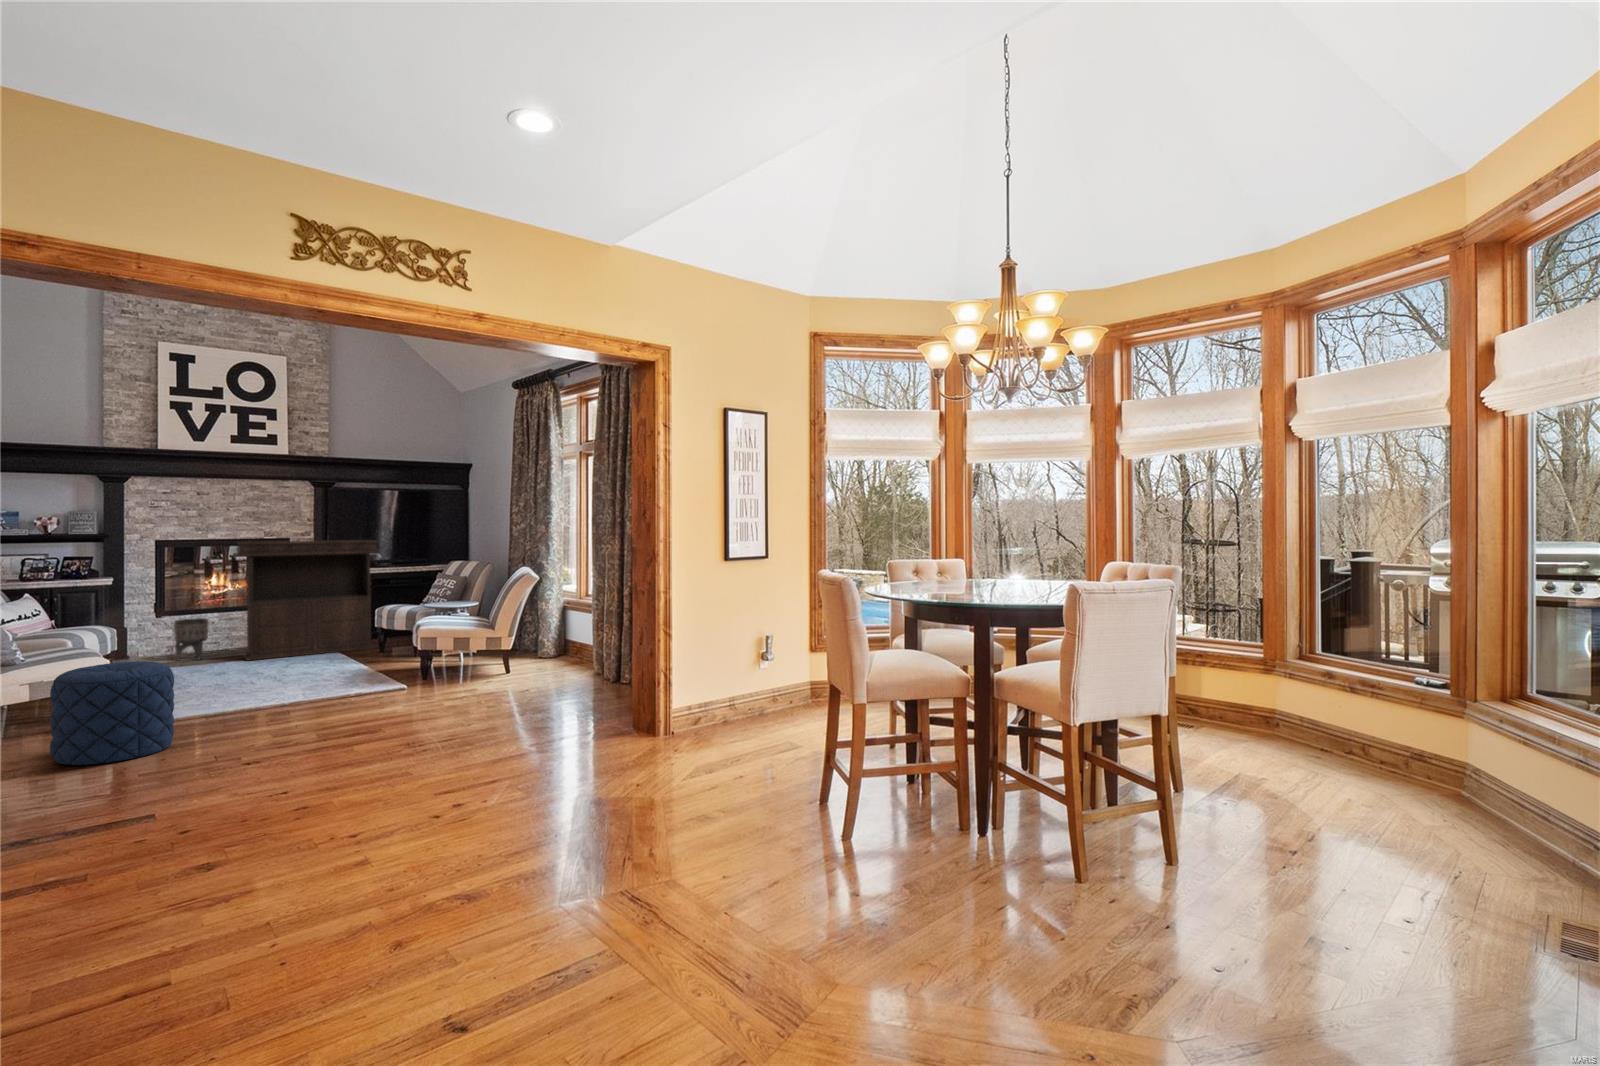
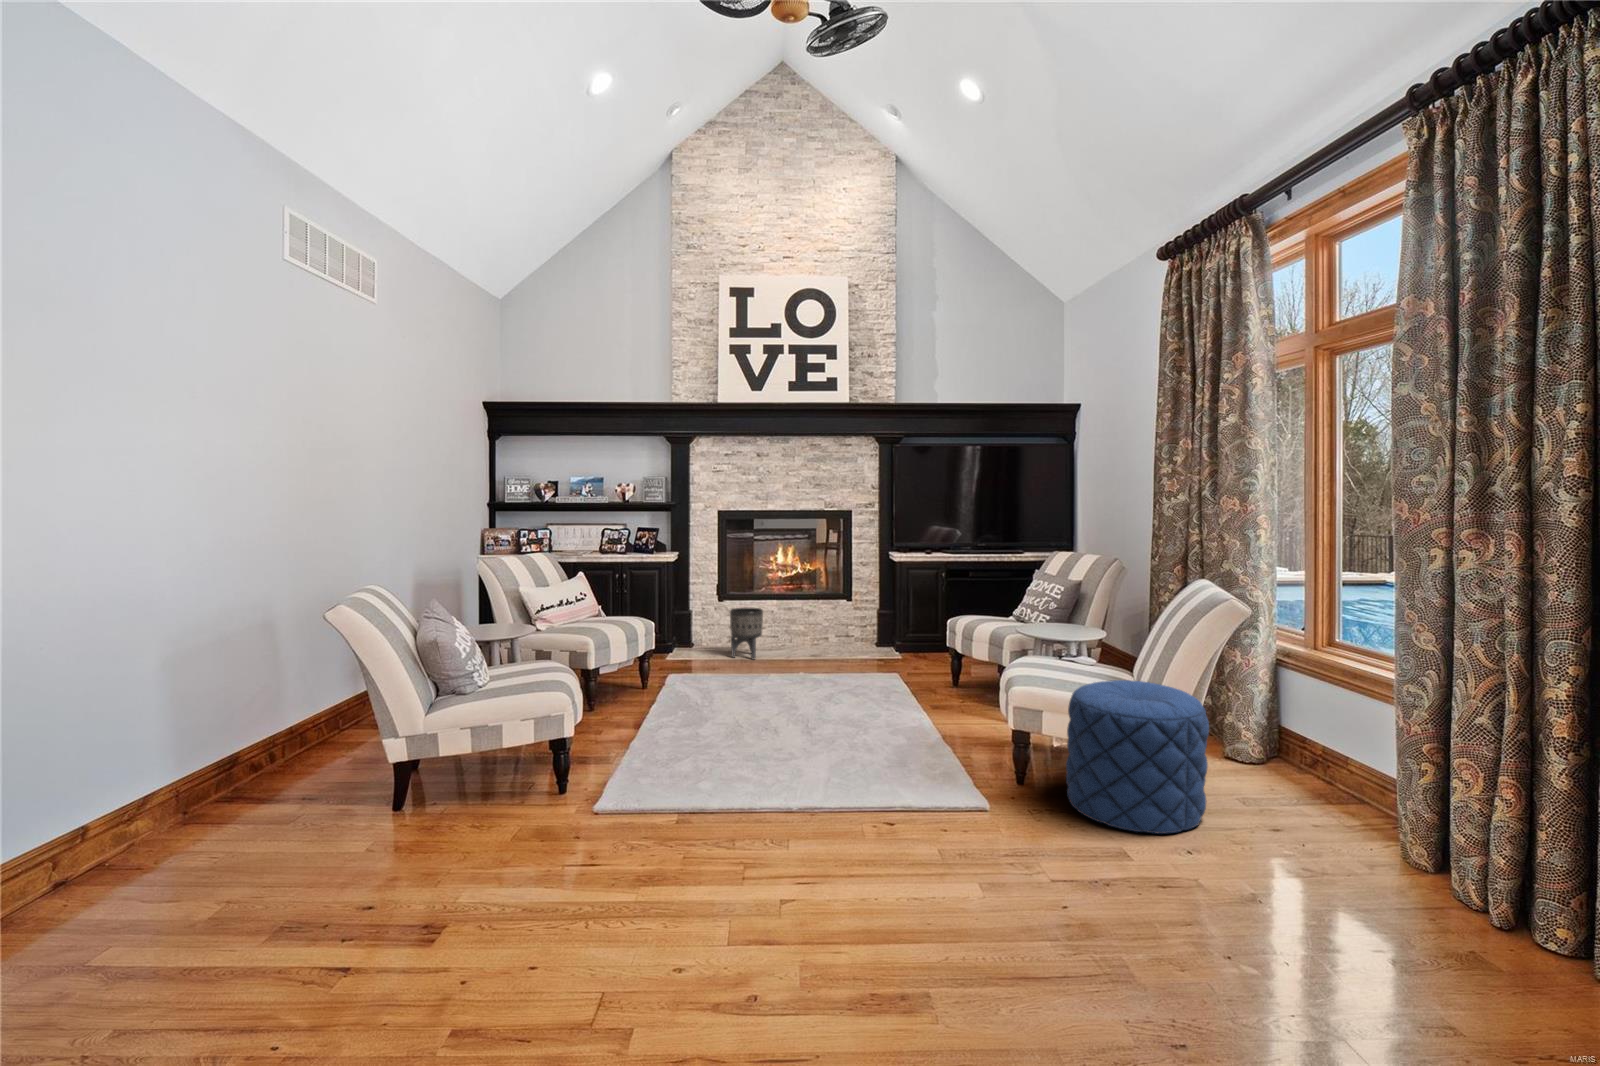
console table: present [237,540,378,660] -> none [788,516,951,672]
pouf: present [50,661,174,765] -> present [1066,680,1209,833]

